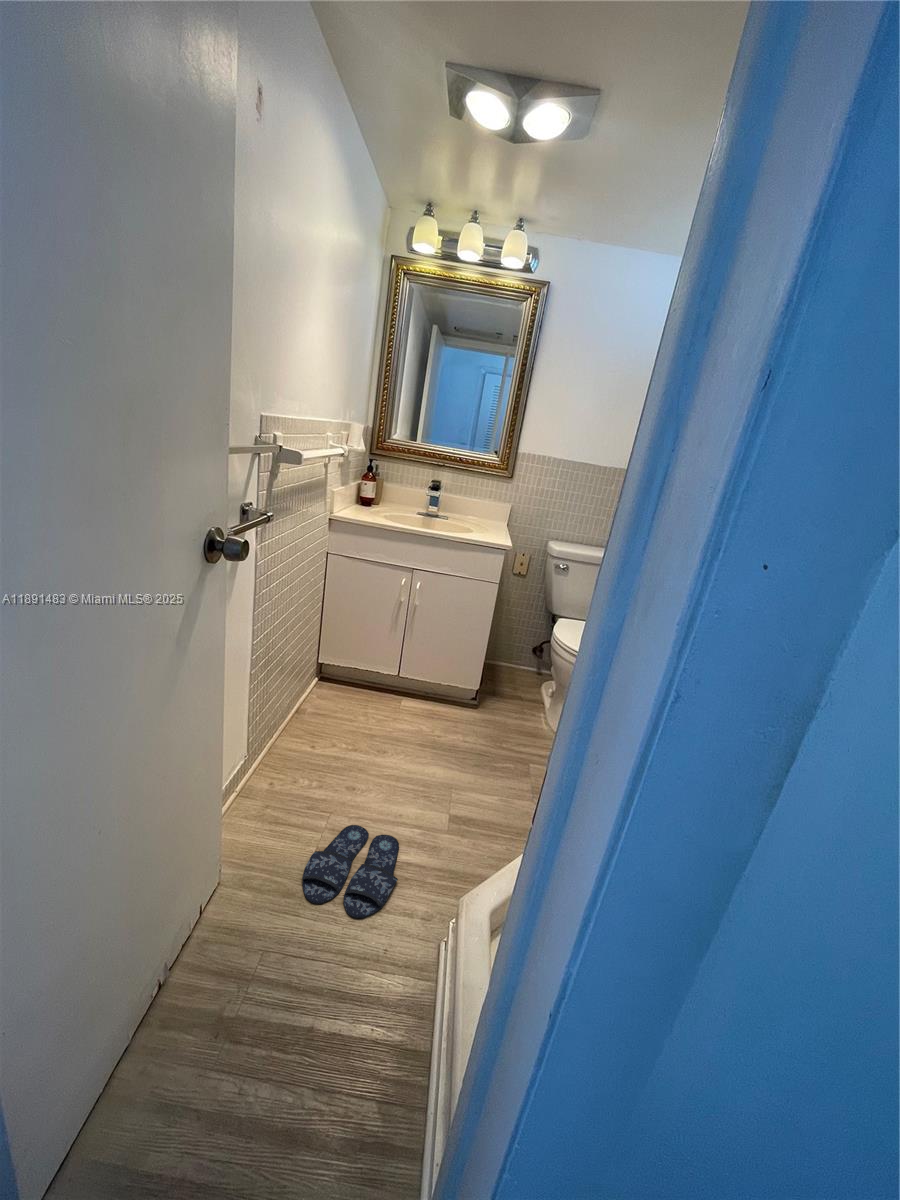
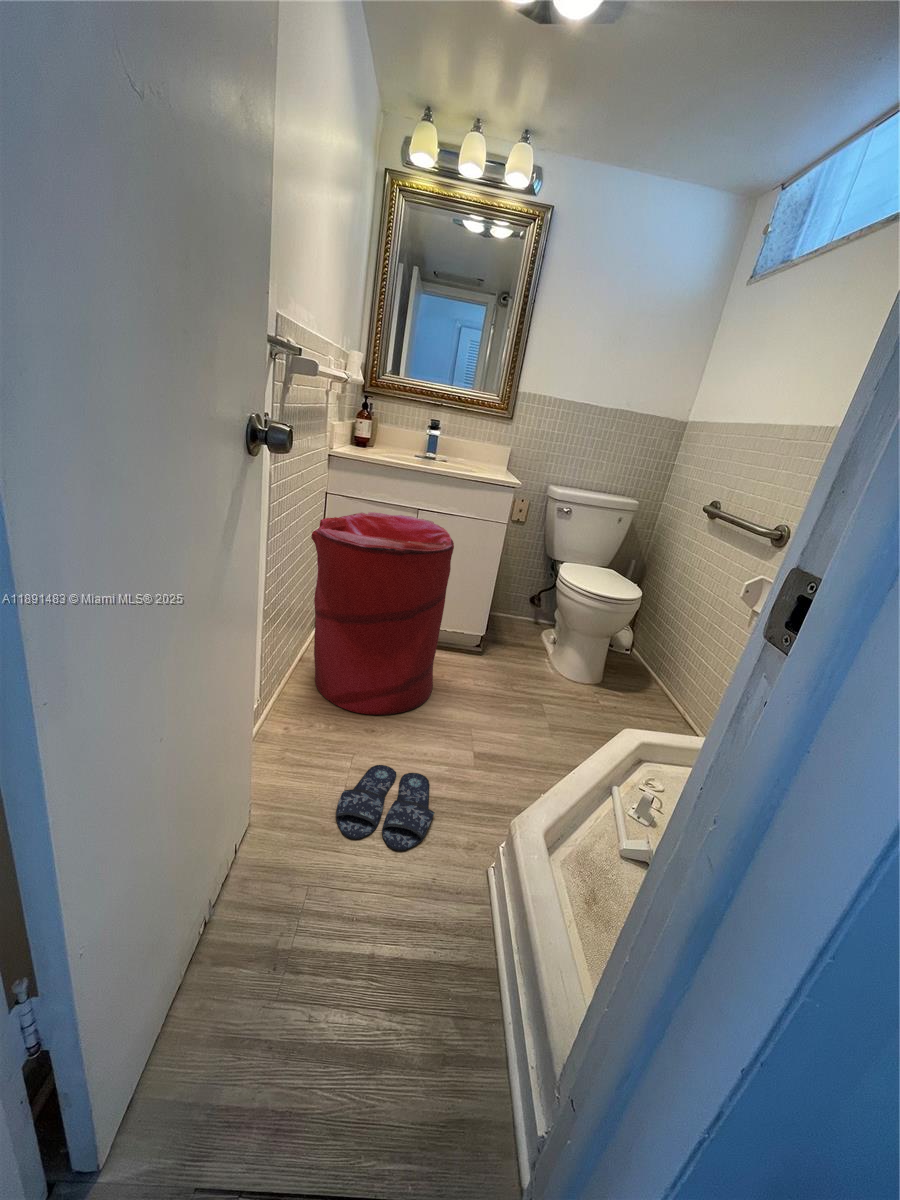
laundry hamper: none [304,574,439,771] -> present [311,512,454,715]

